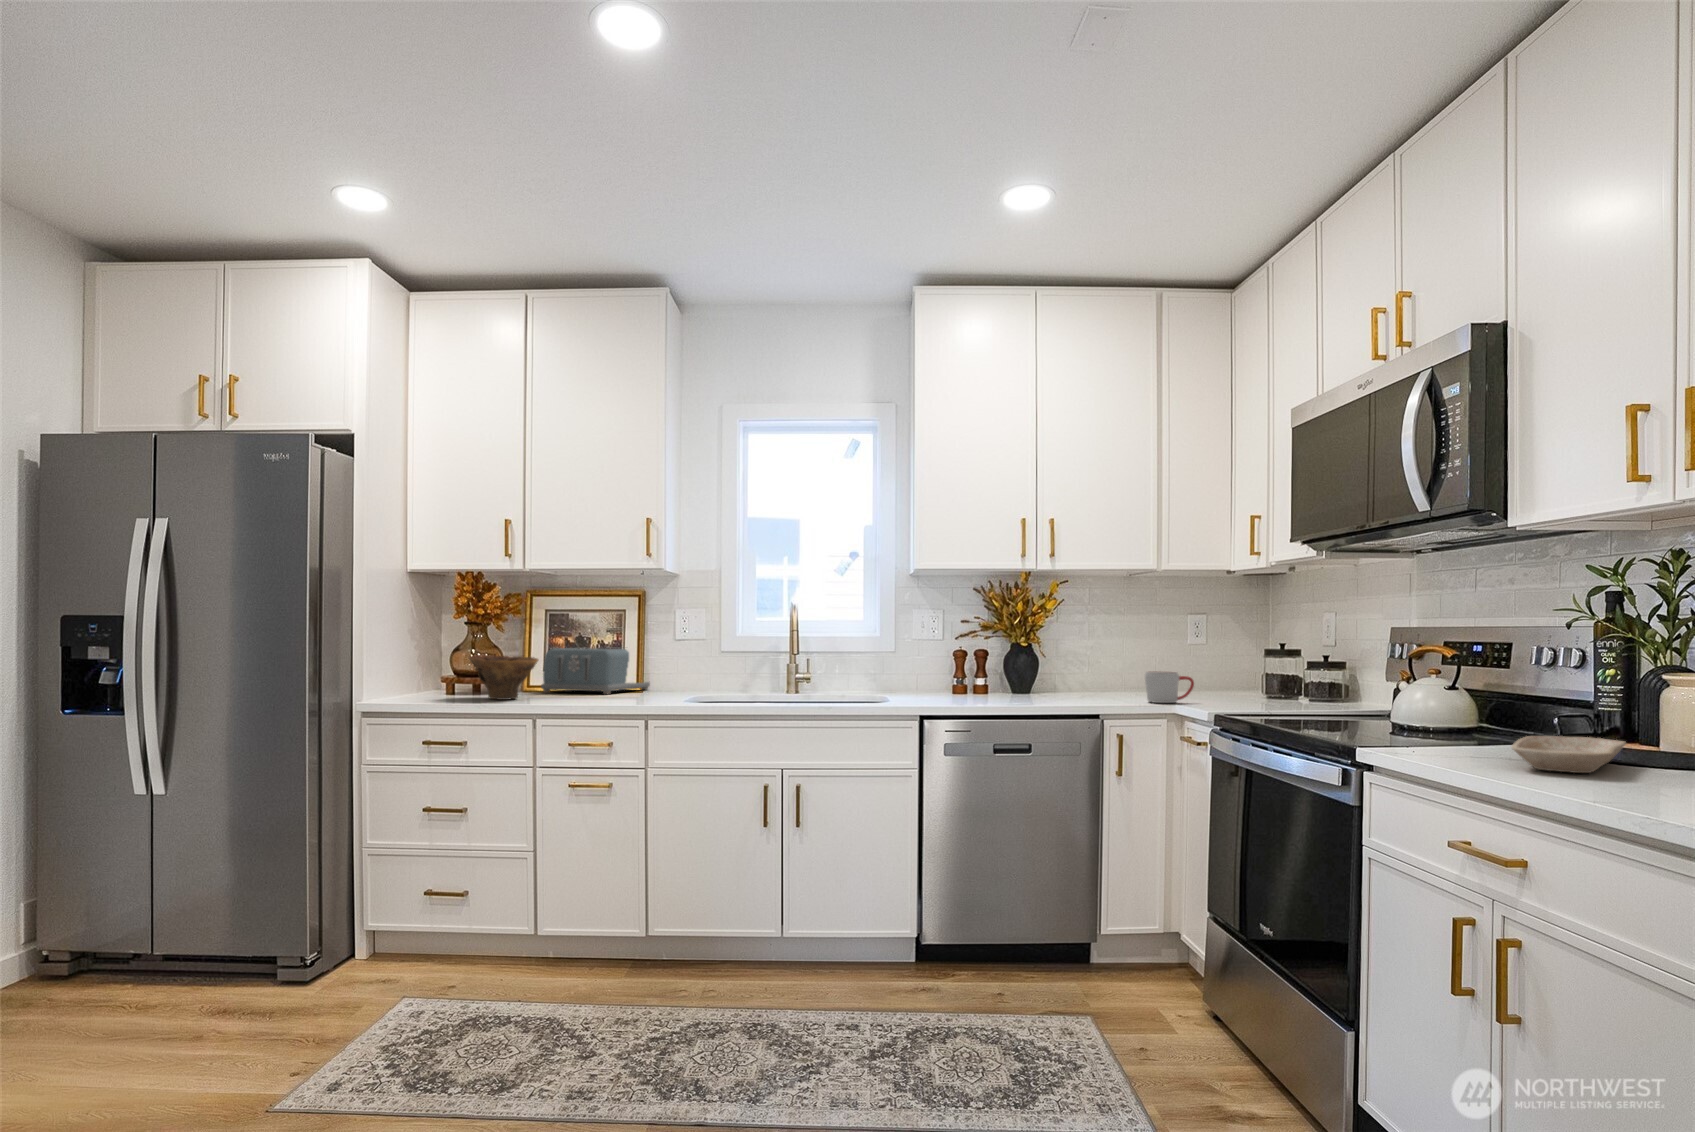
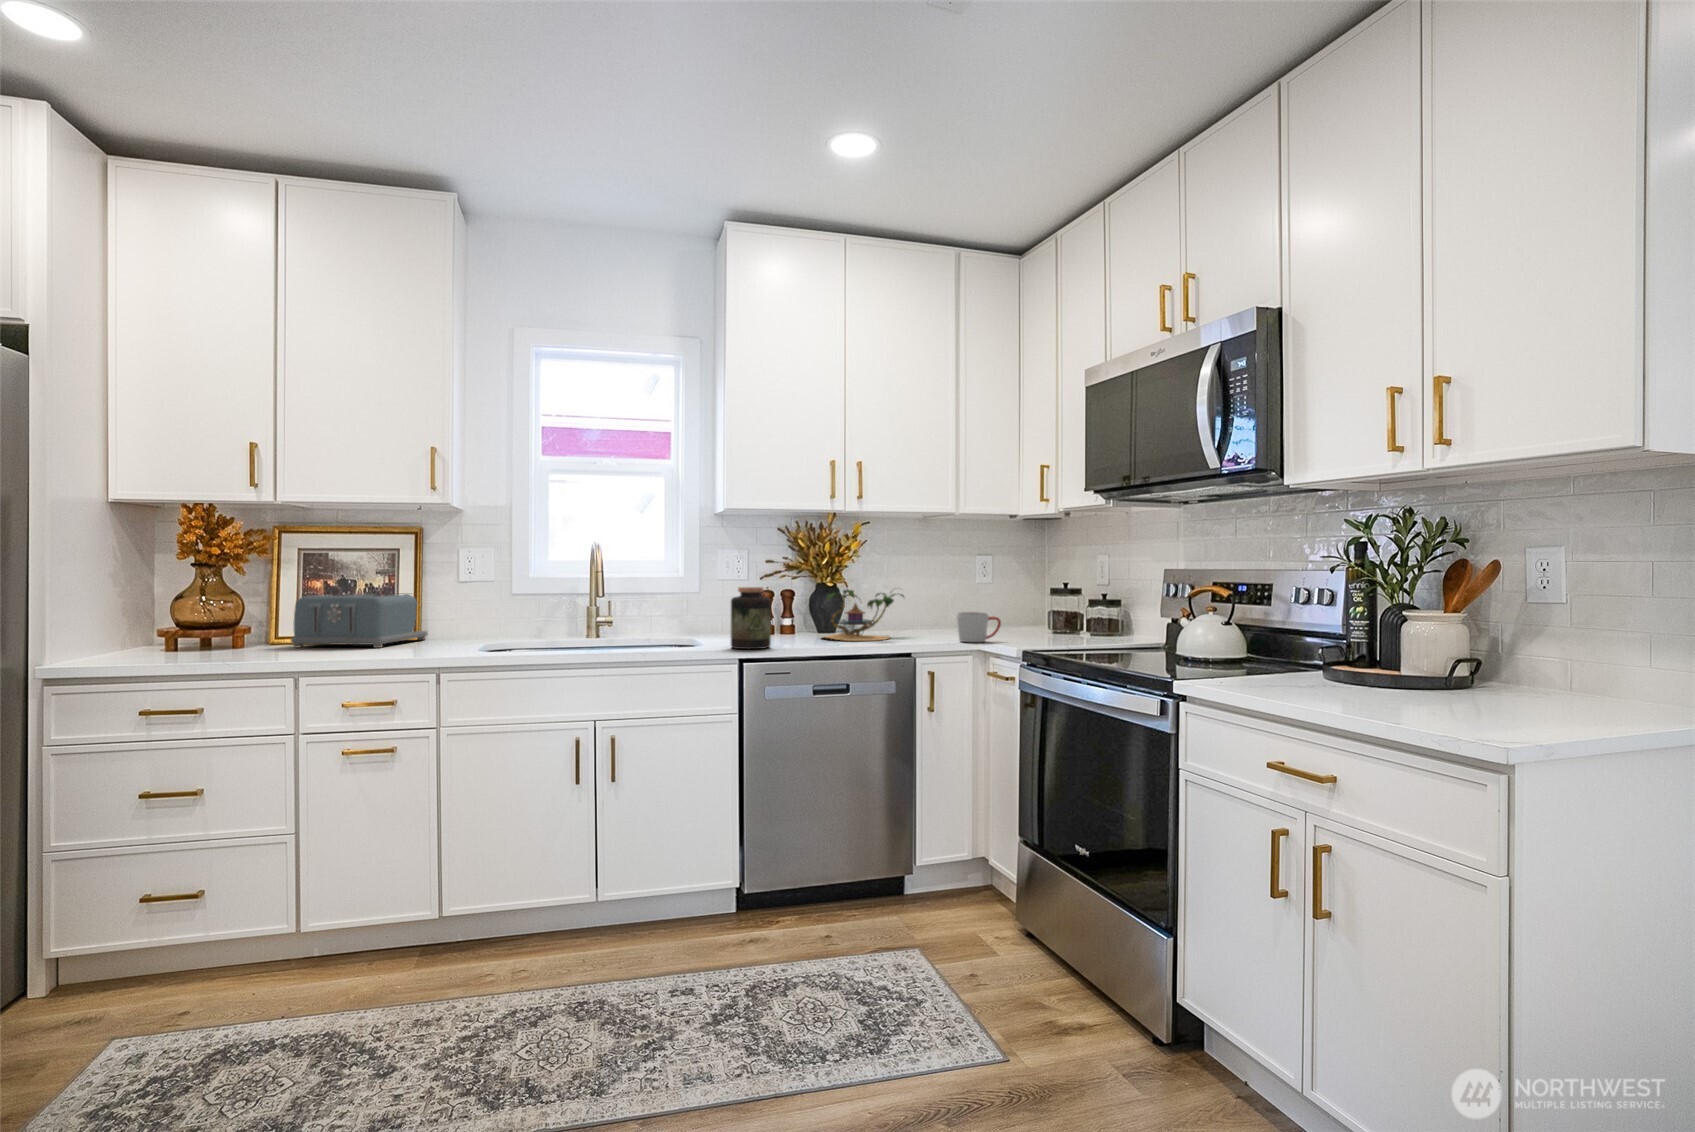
jar: none [907,643,946,703] -> present [731,587,771,649]
plant: none [1005,646,1096,699] -> present [826,590,904,641]
bowl: present [469,655,538,700] -> none [192,606,291,660]
tray: present [1512,736,1626,773] -> none [1348,674,1448,711]

